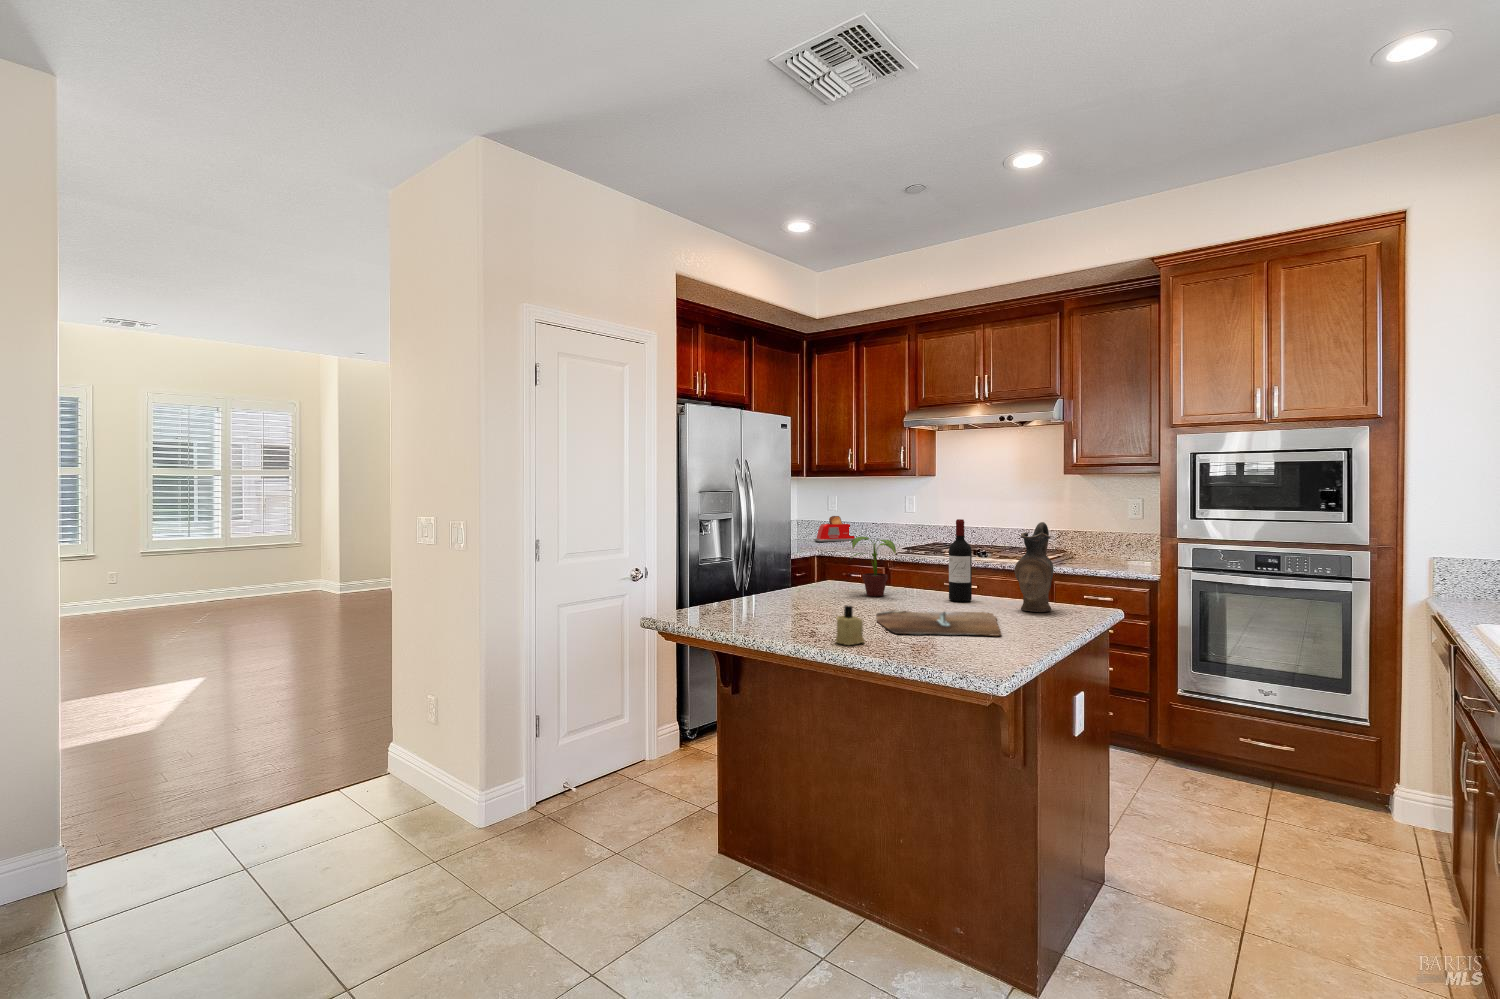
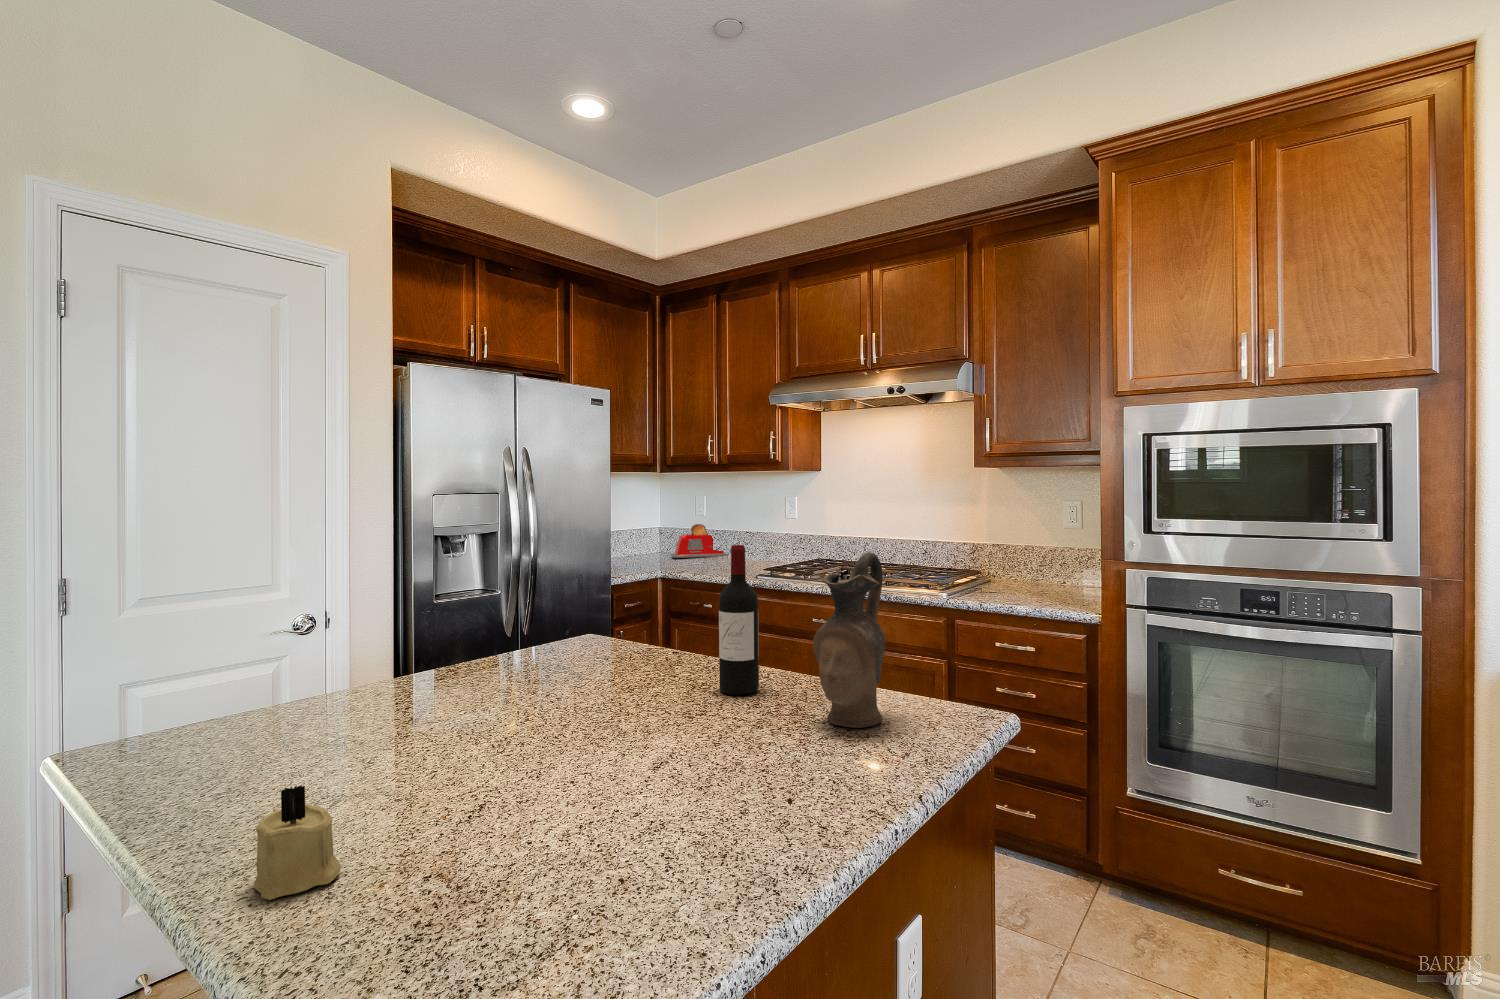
potted plant: present [851,537,896,596] -> none [551,573,643,681]
cutting board: present [876,610,1001,636] -> none [467,726,760,835]

